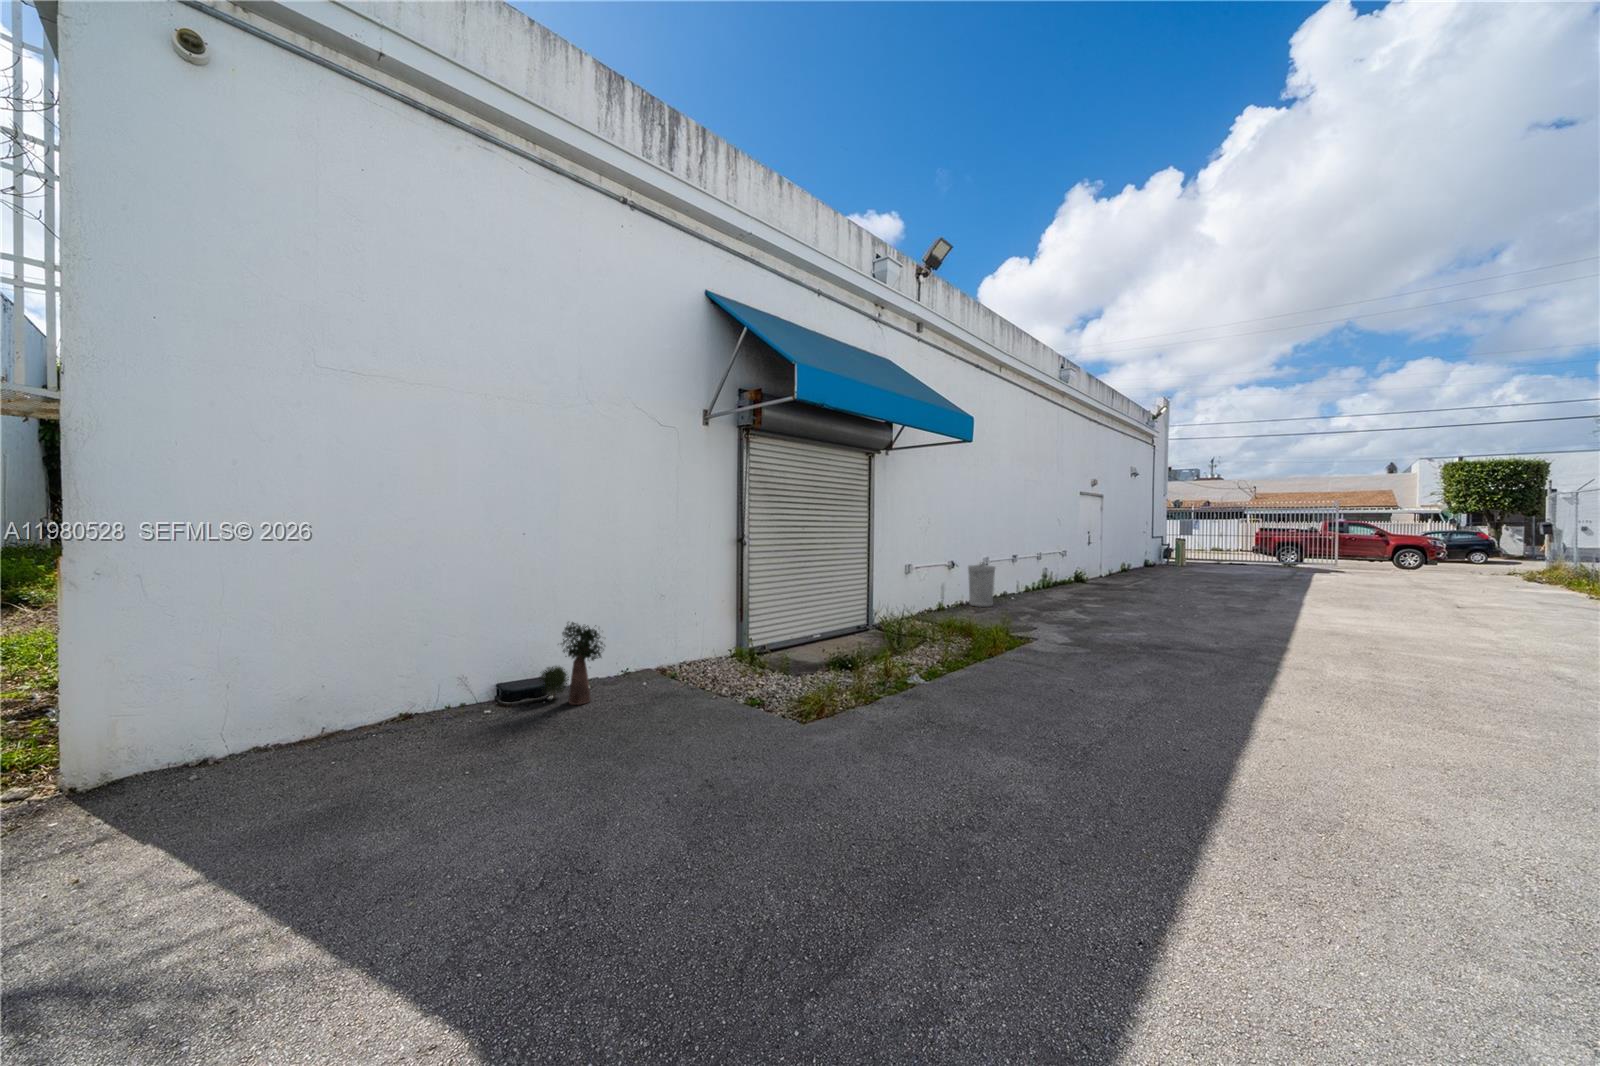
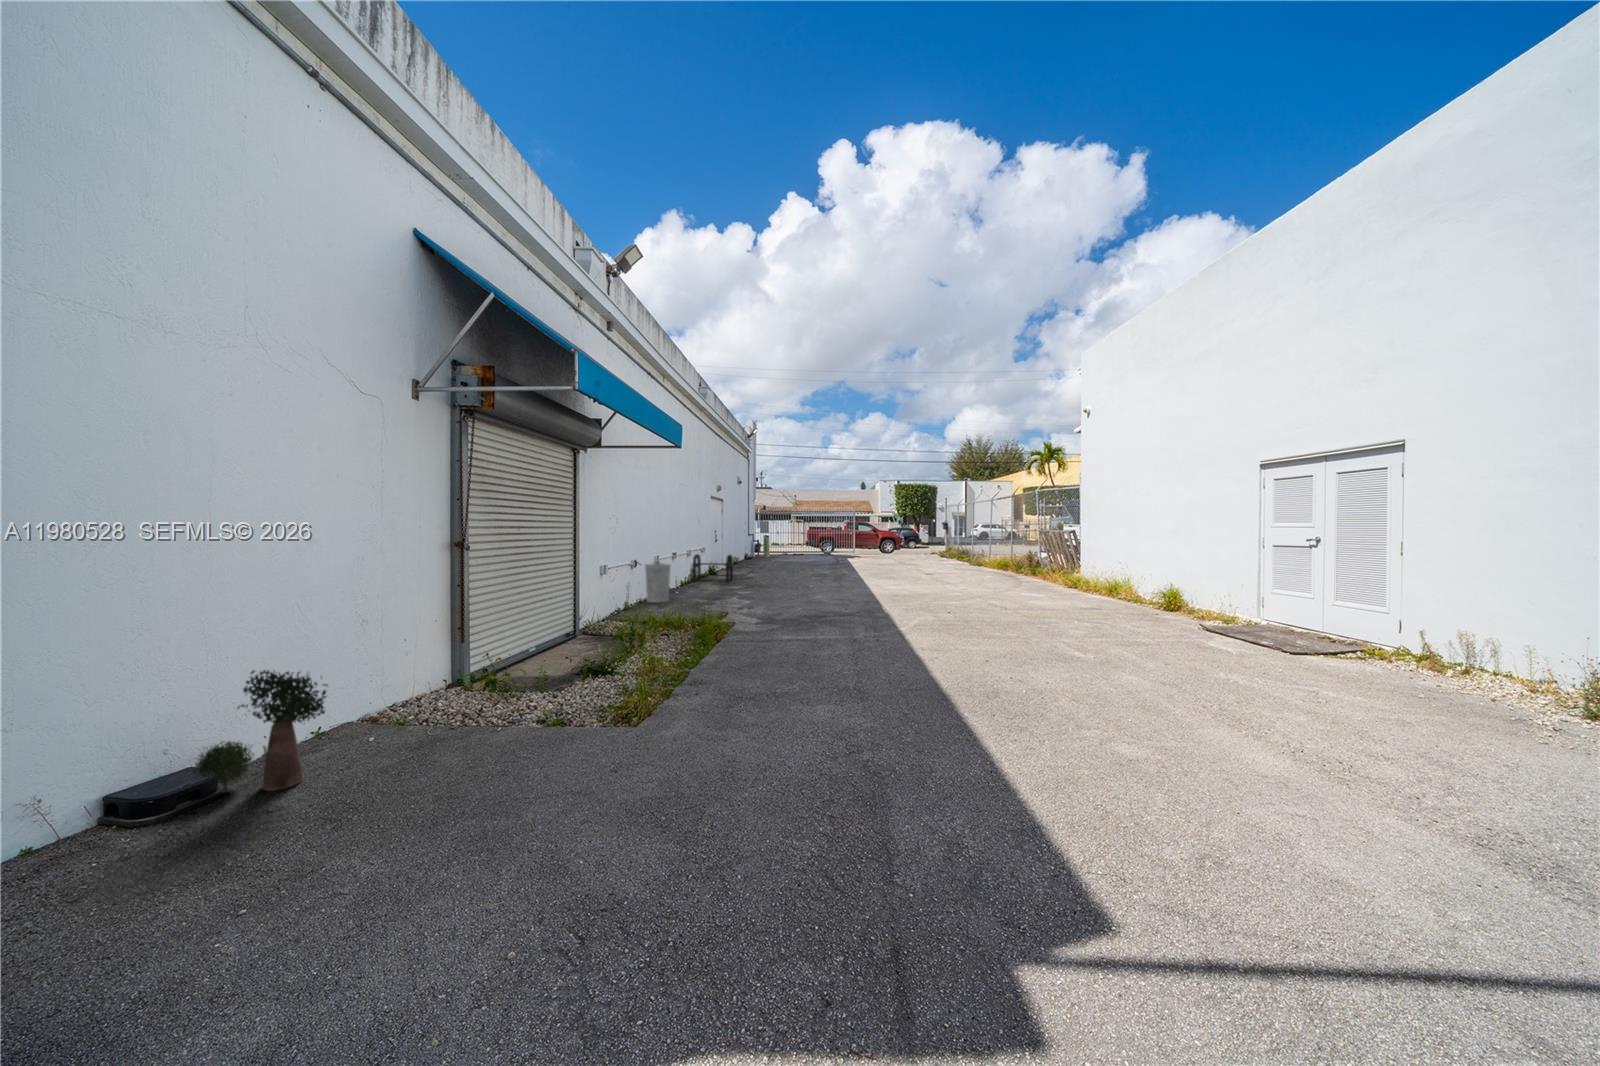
bench: none [1045,557,1097,591] -> present [693,554,733,582]

